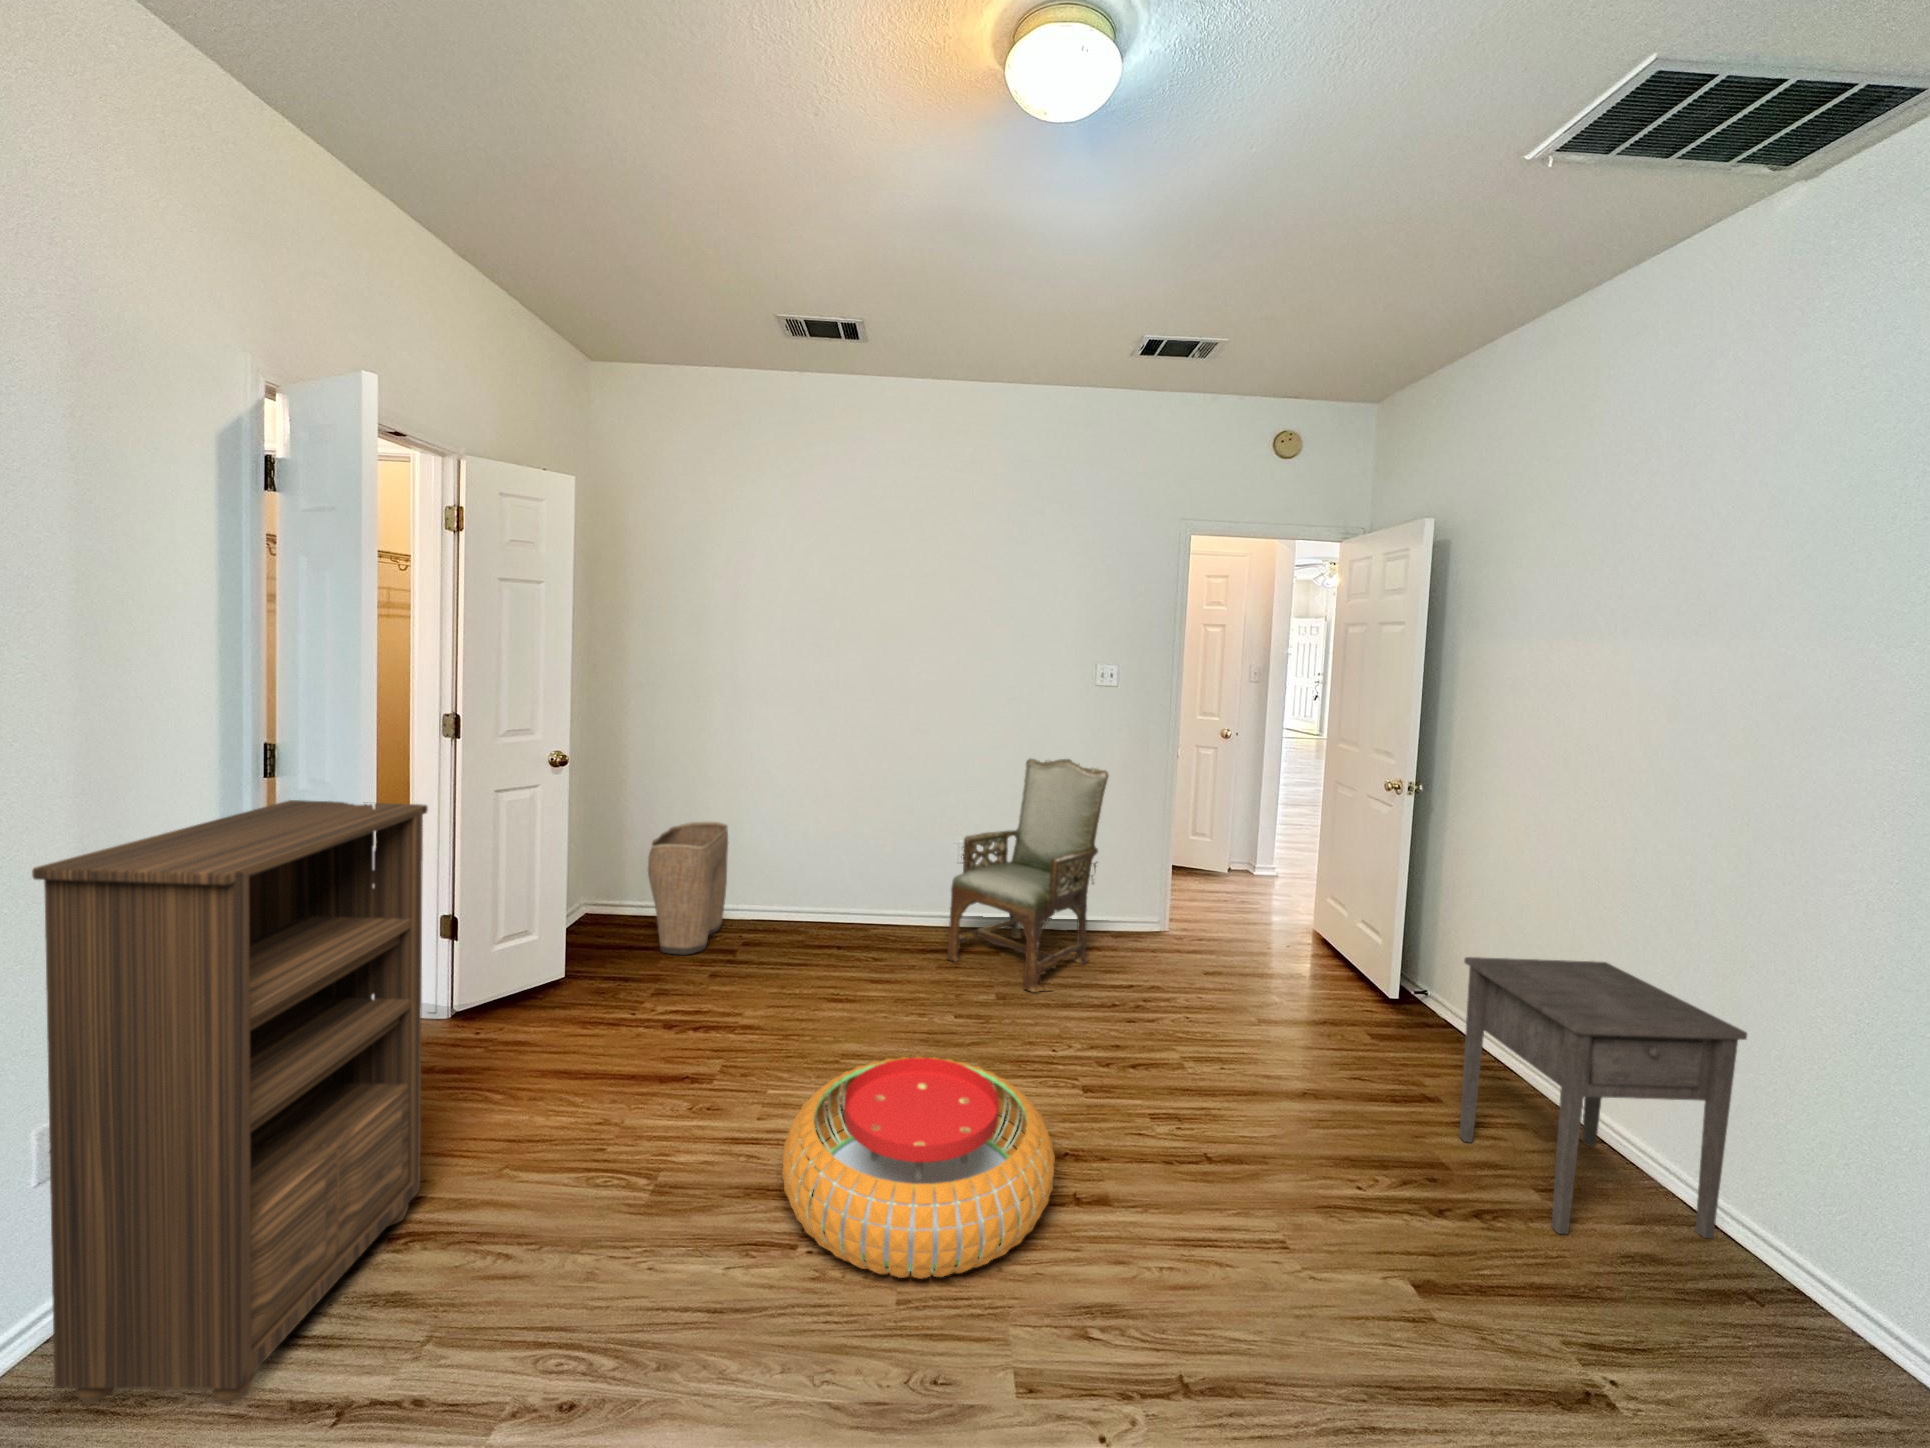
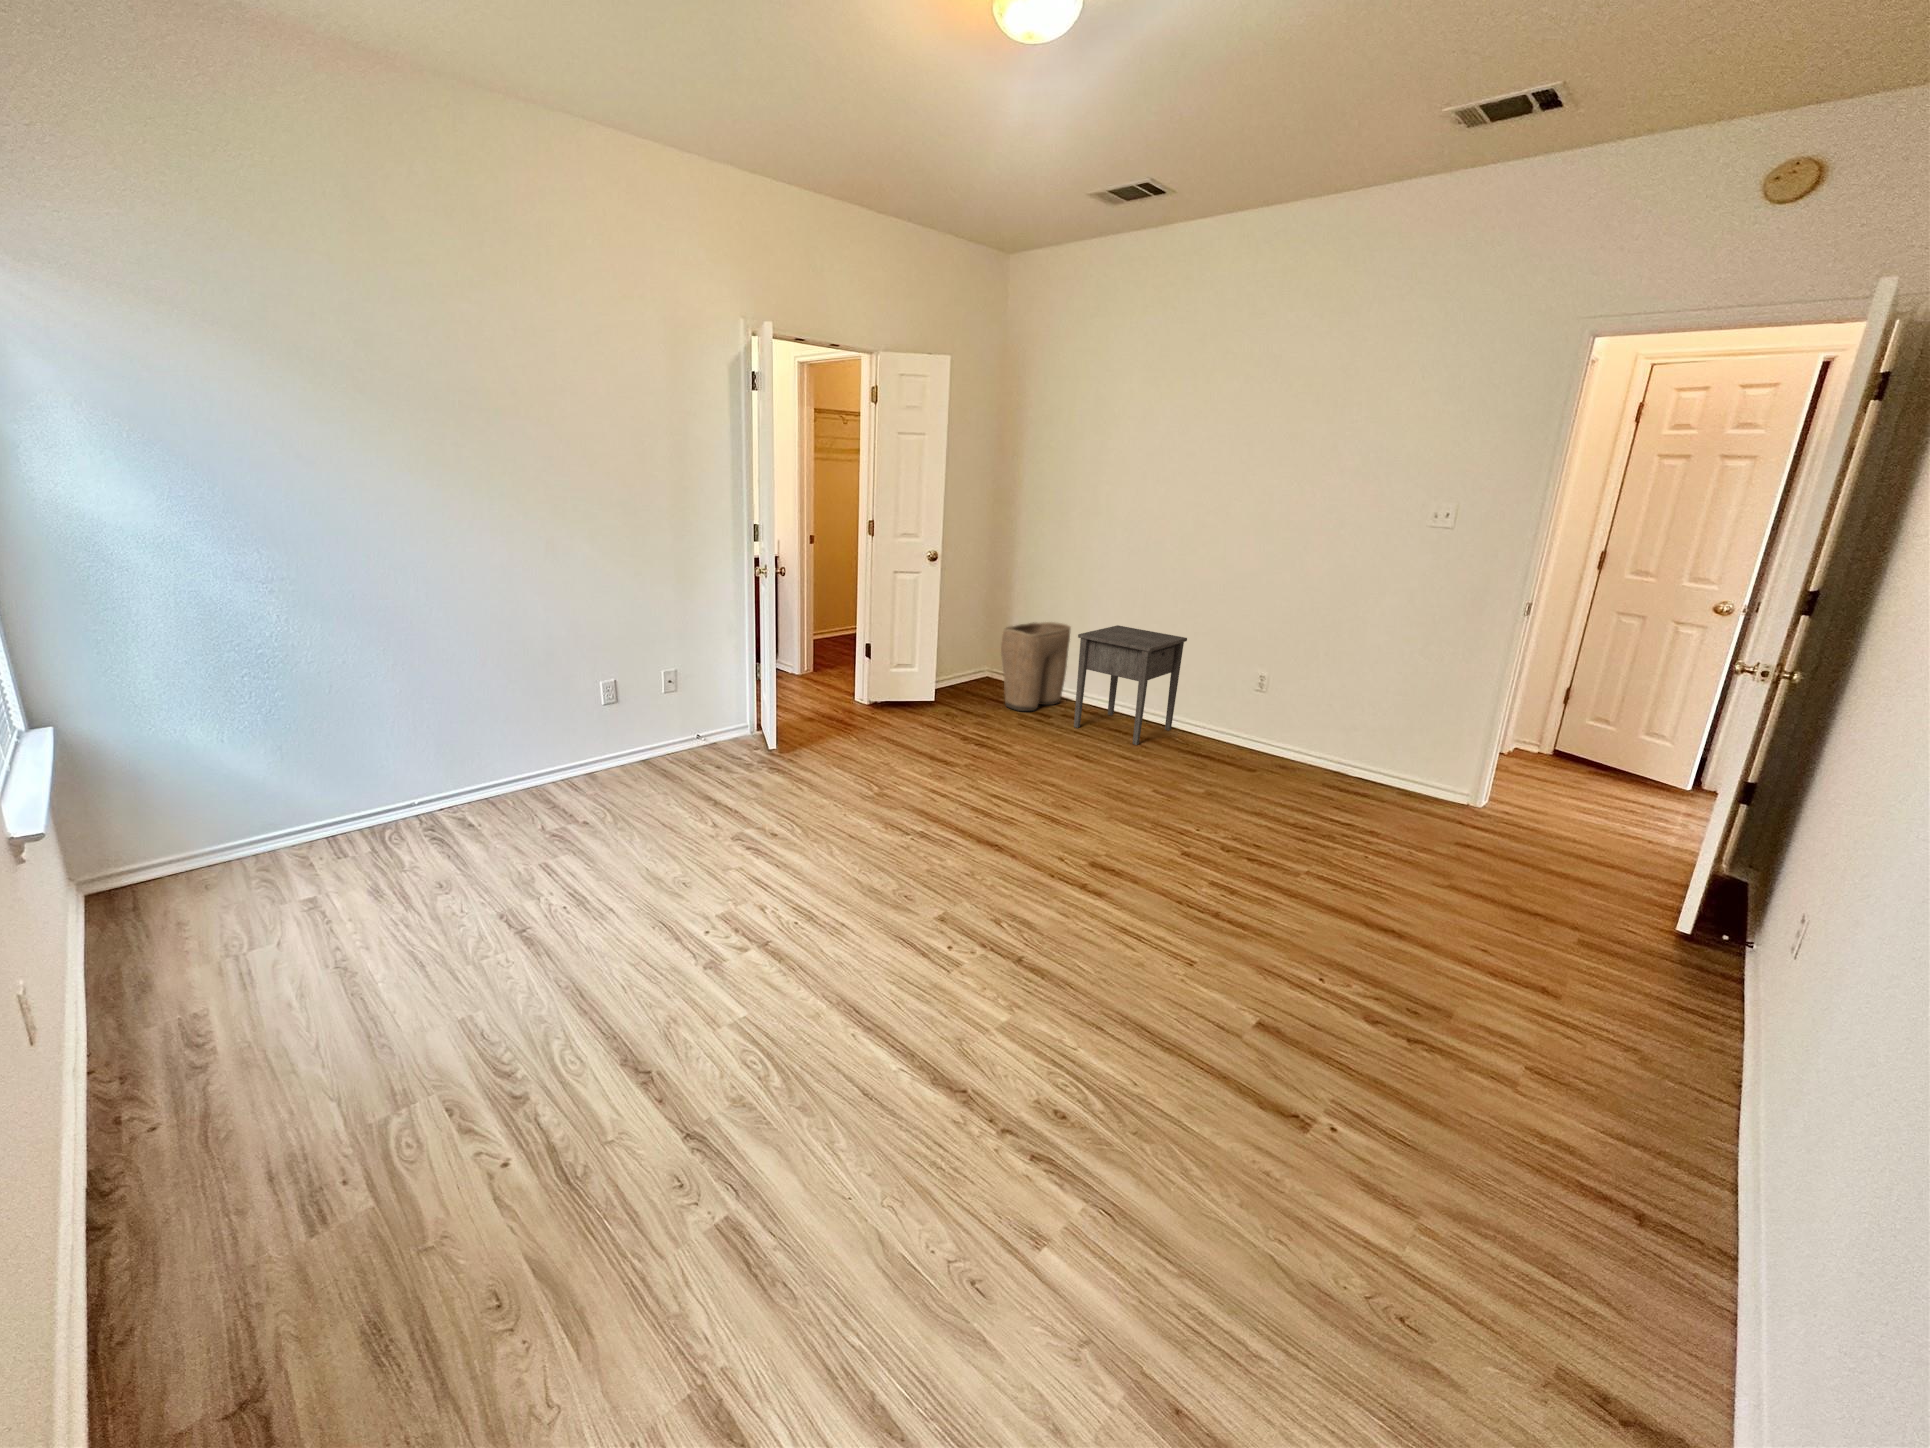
armchair: present [947,759,1108,992] -> none [1199,600,1387,803]
bookshelf: present [32,800,428,1405] -> none [642,551,792,788]
nightstand: present [1459,957,1747,1238] -> present [1074,625,1187,745]
pouf: present [782,1056,1055,1279] -> none [908,765,1090,881]

